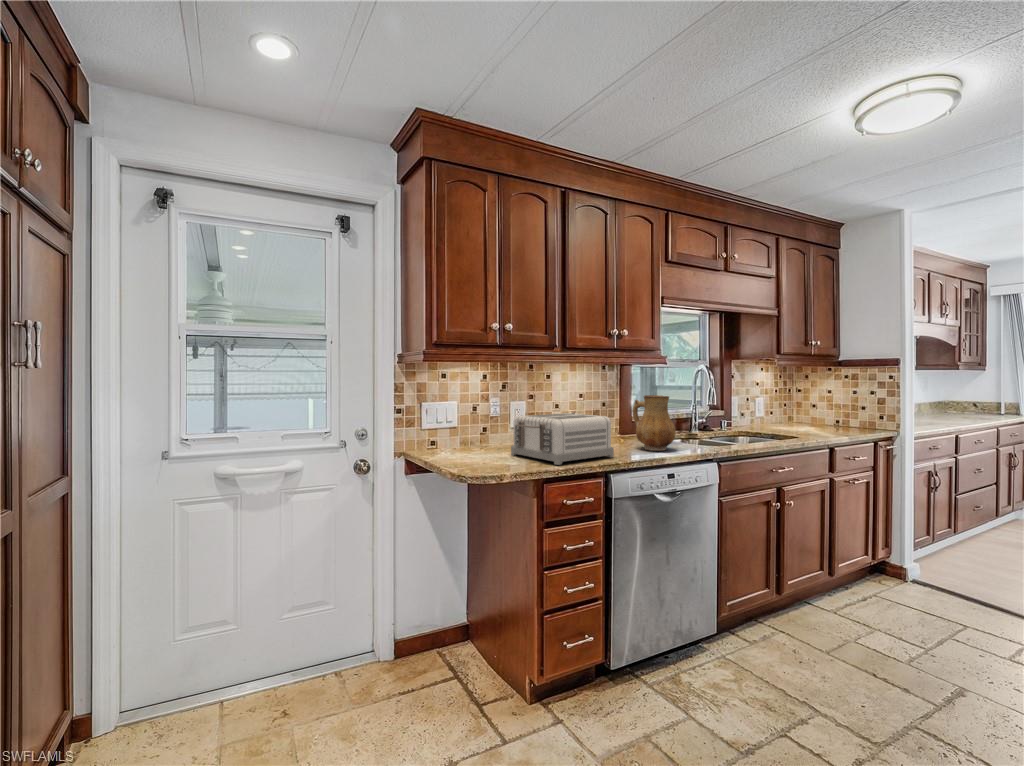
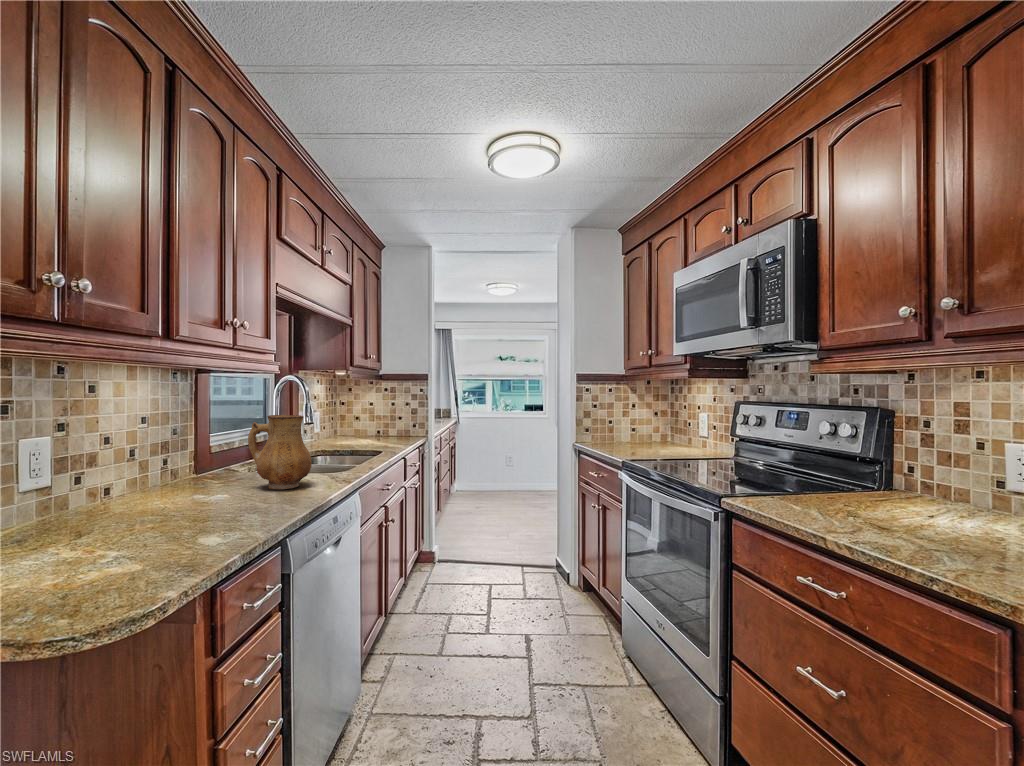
toaster: present [511,413,614,465] -> none [65,449,260,544]

